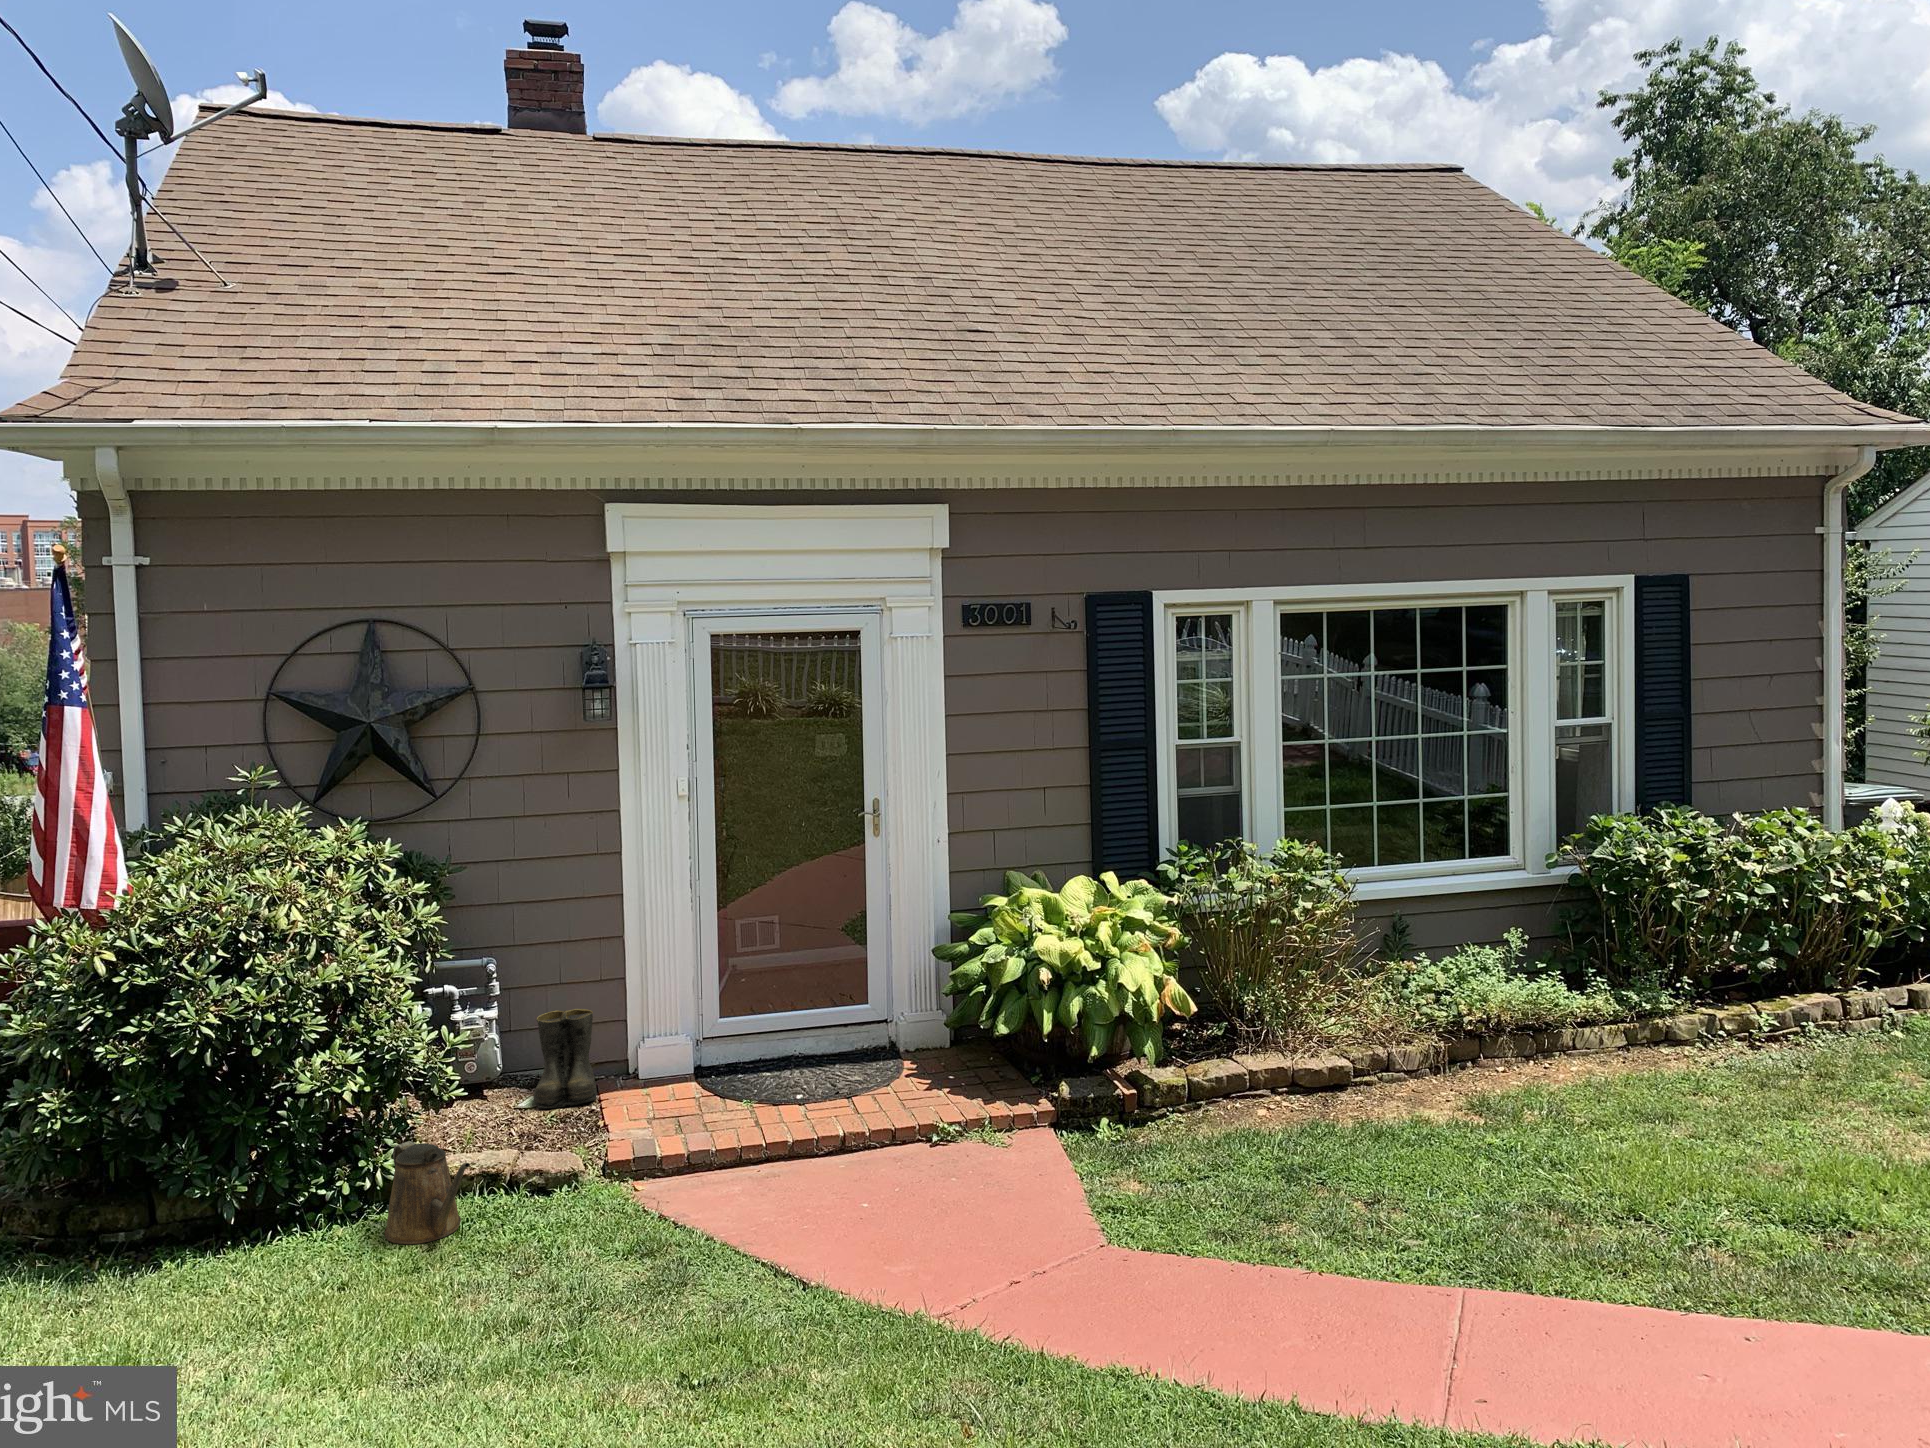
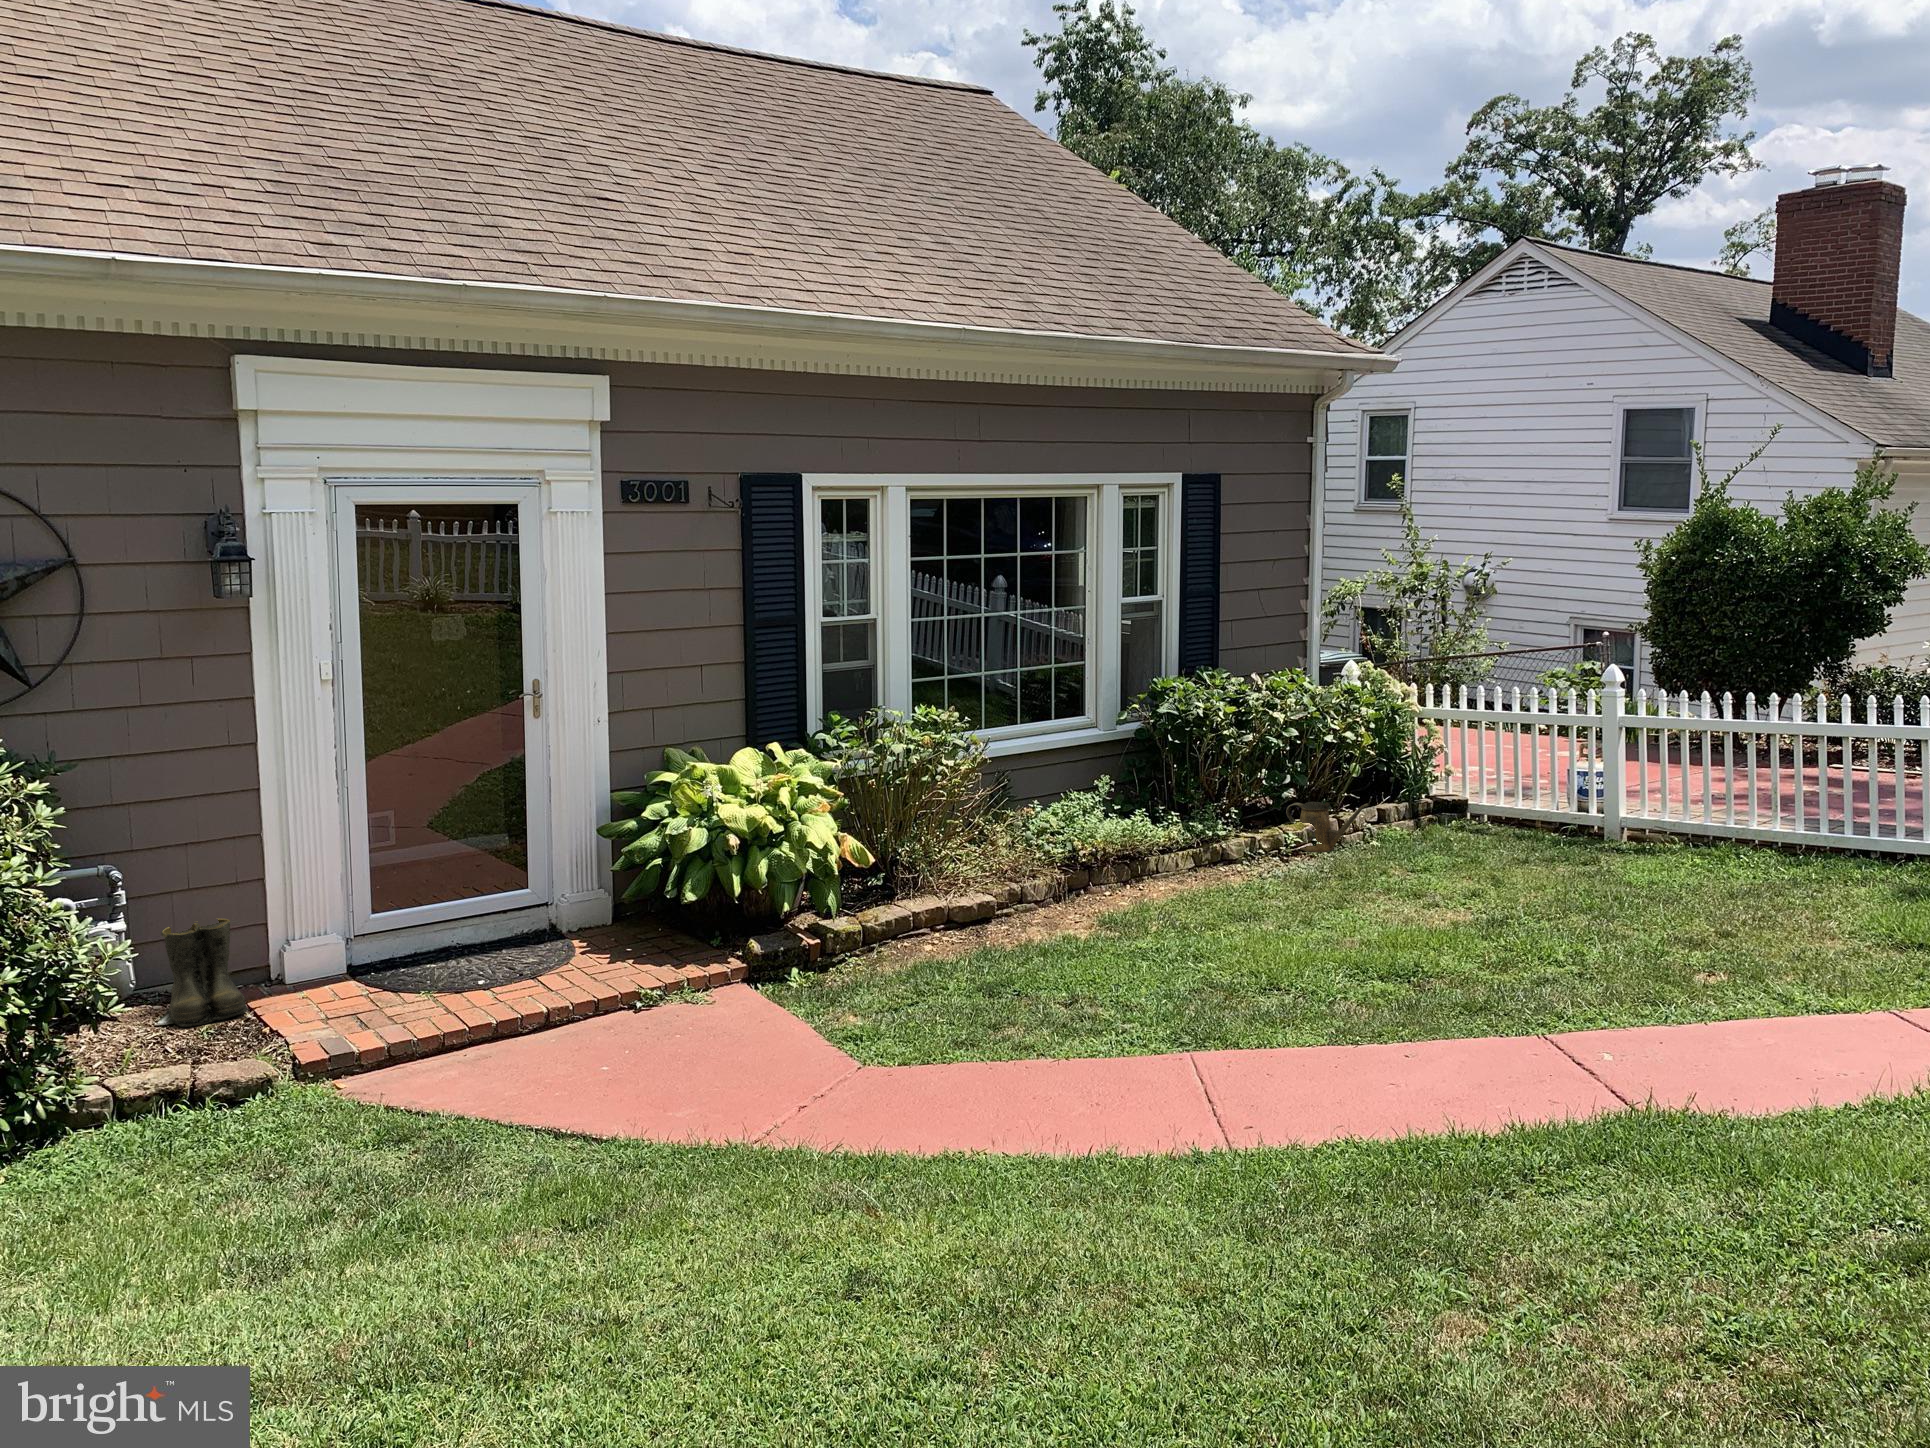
watering can: present [384,1141,470,1244] -> present [1286,802,1369,852]

